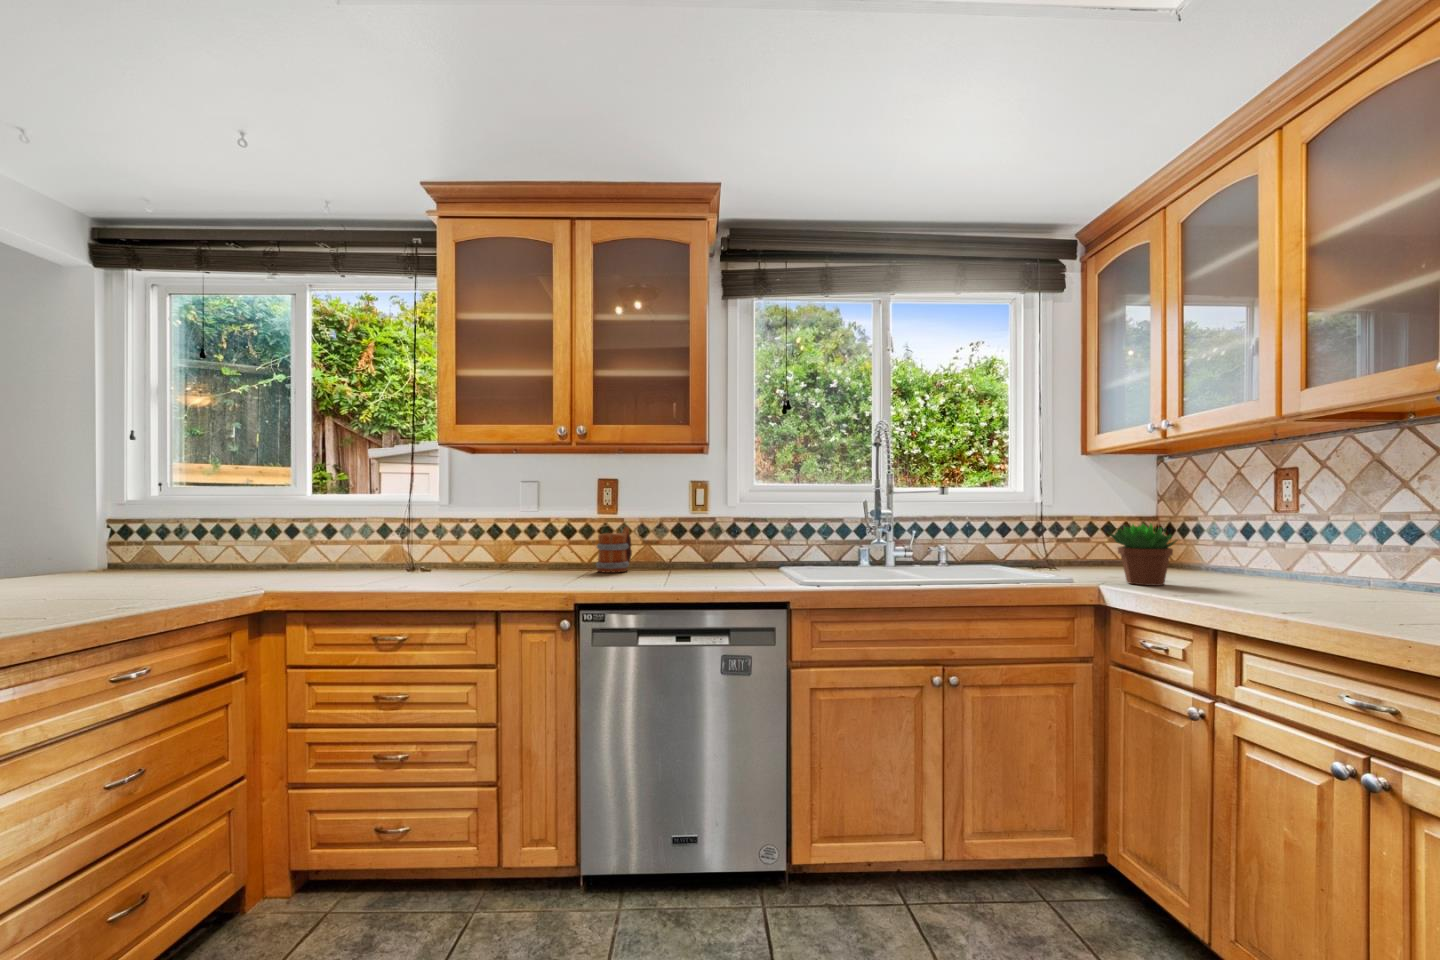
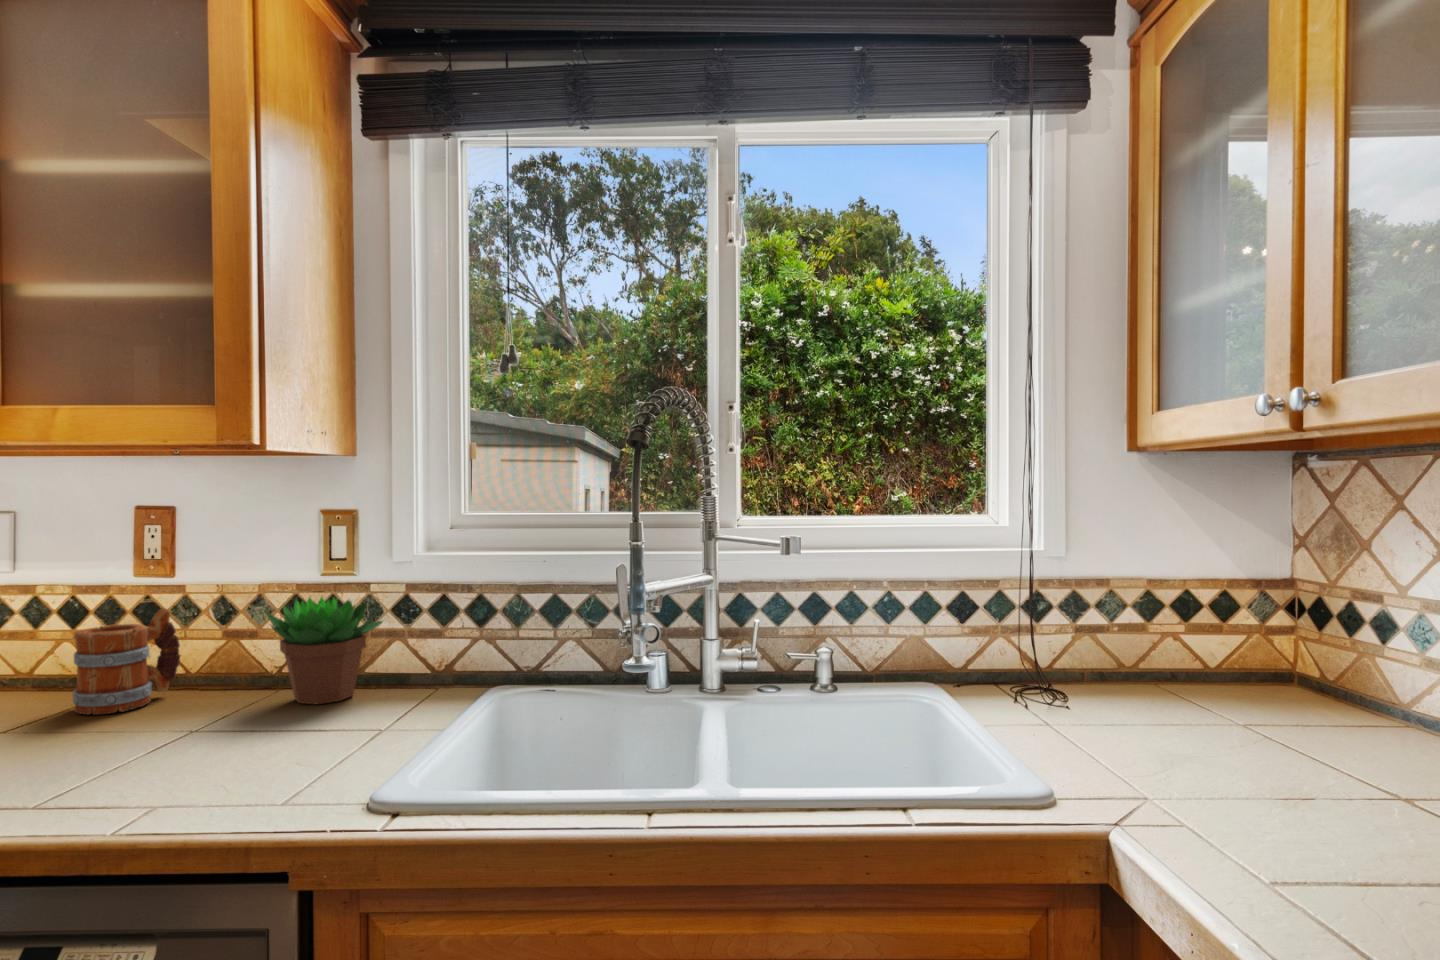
succulent plant: present [1109,524,1176,586] -> present [267,597,383,704]

